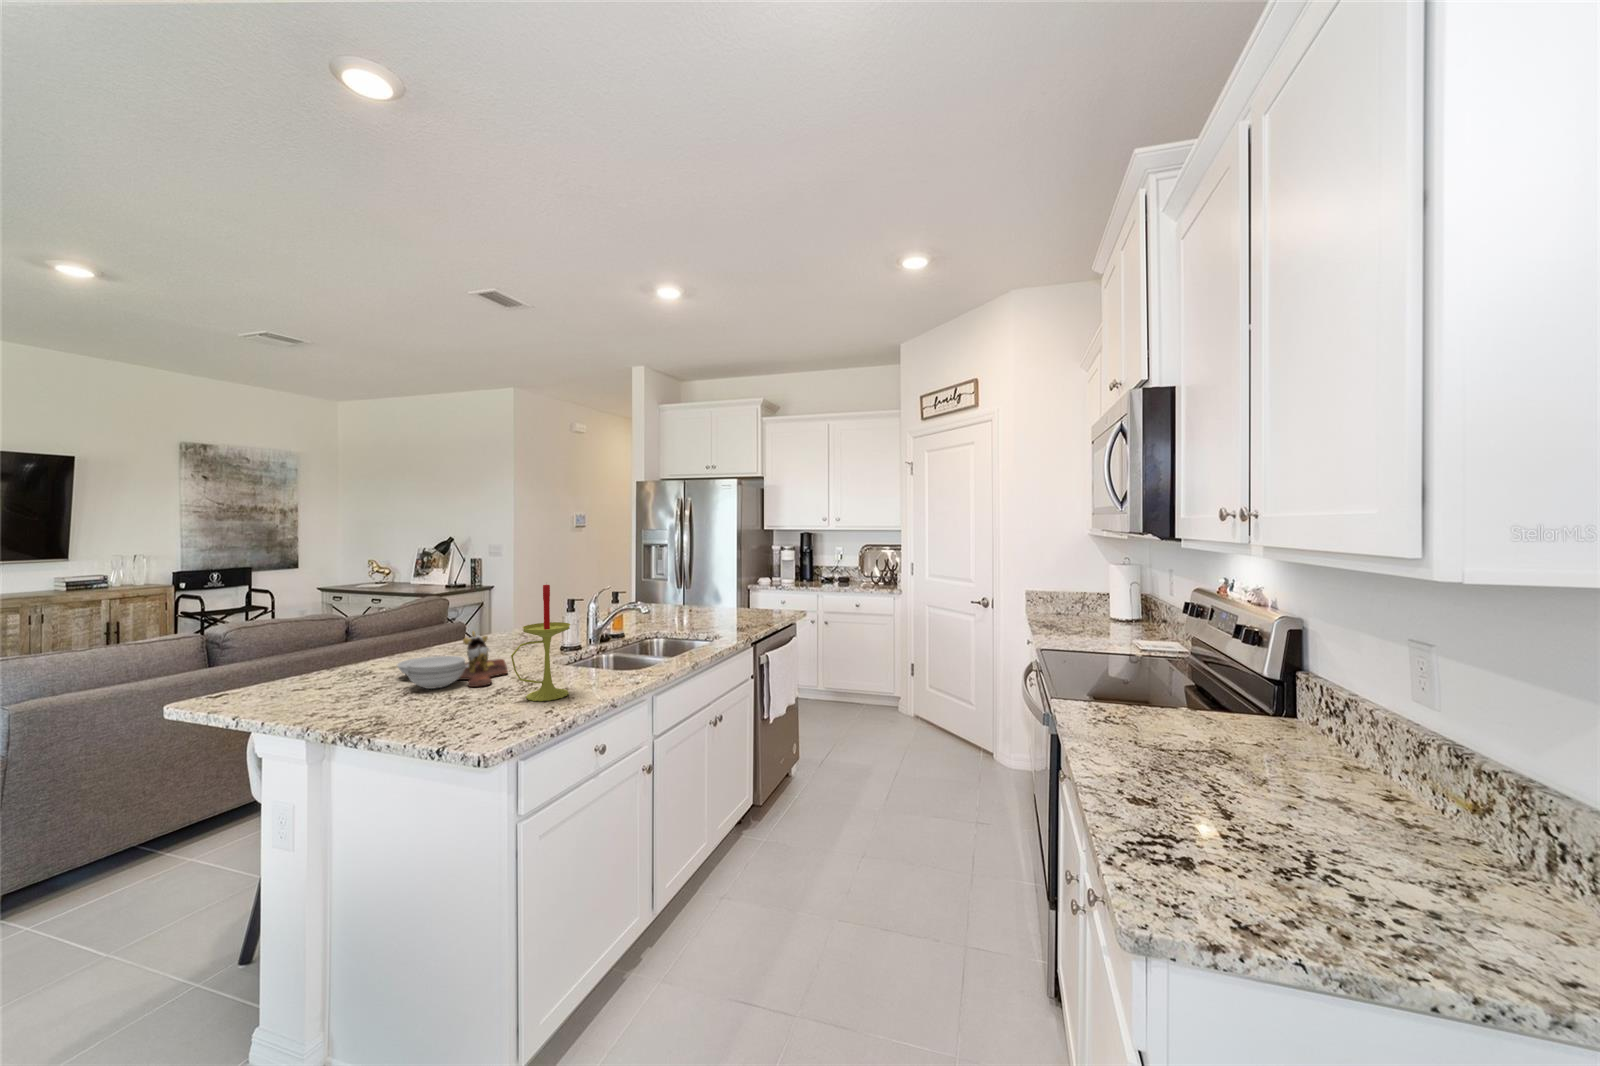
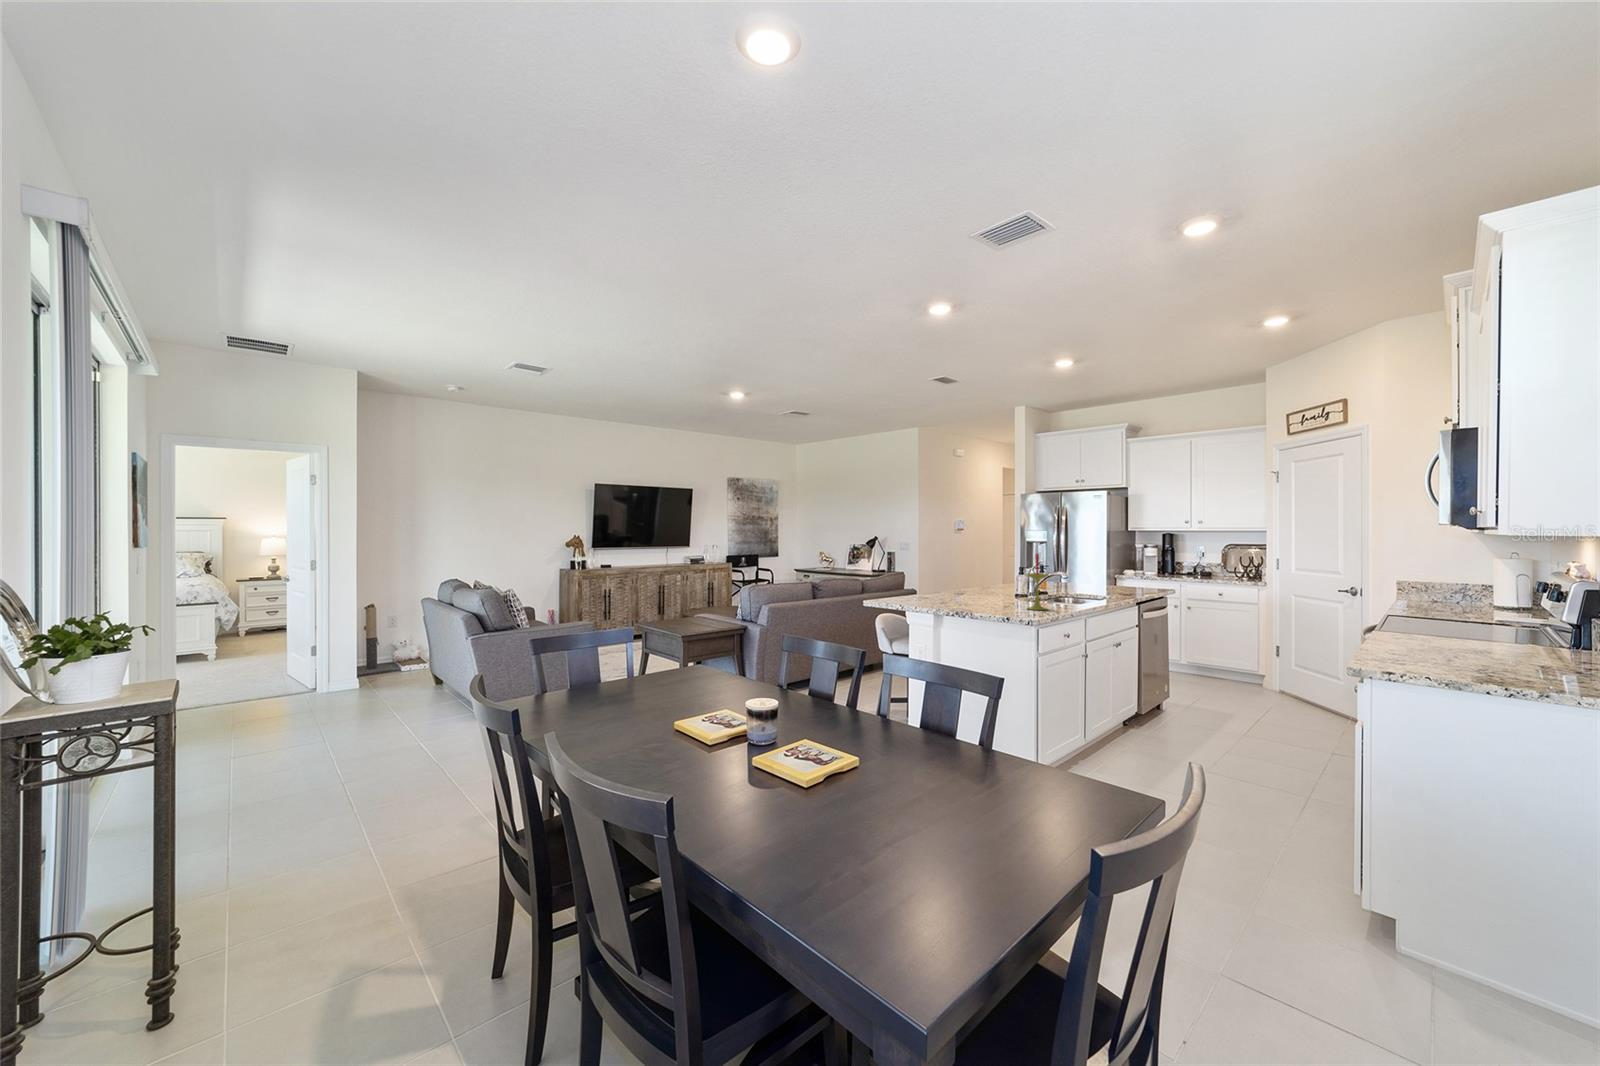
cutting board: present [397,631,508,689] -> none [949,580,1003,604]

